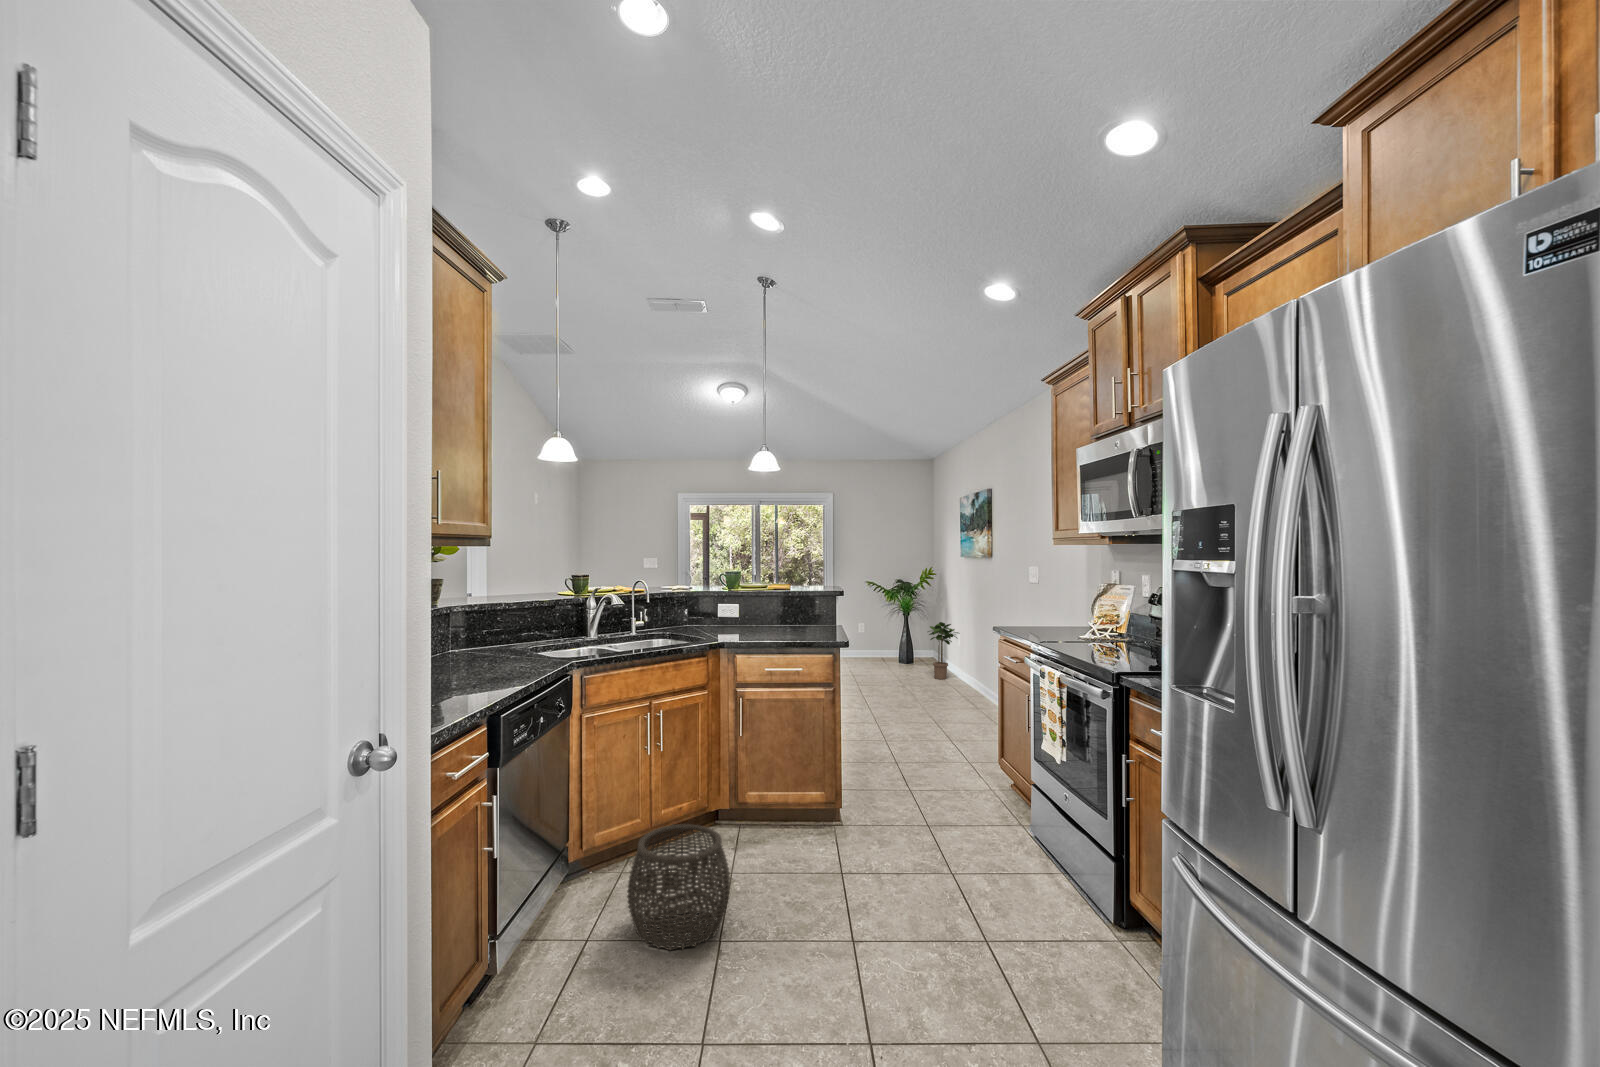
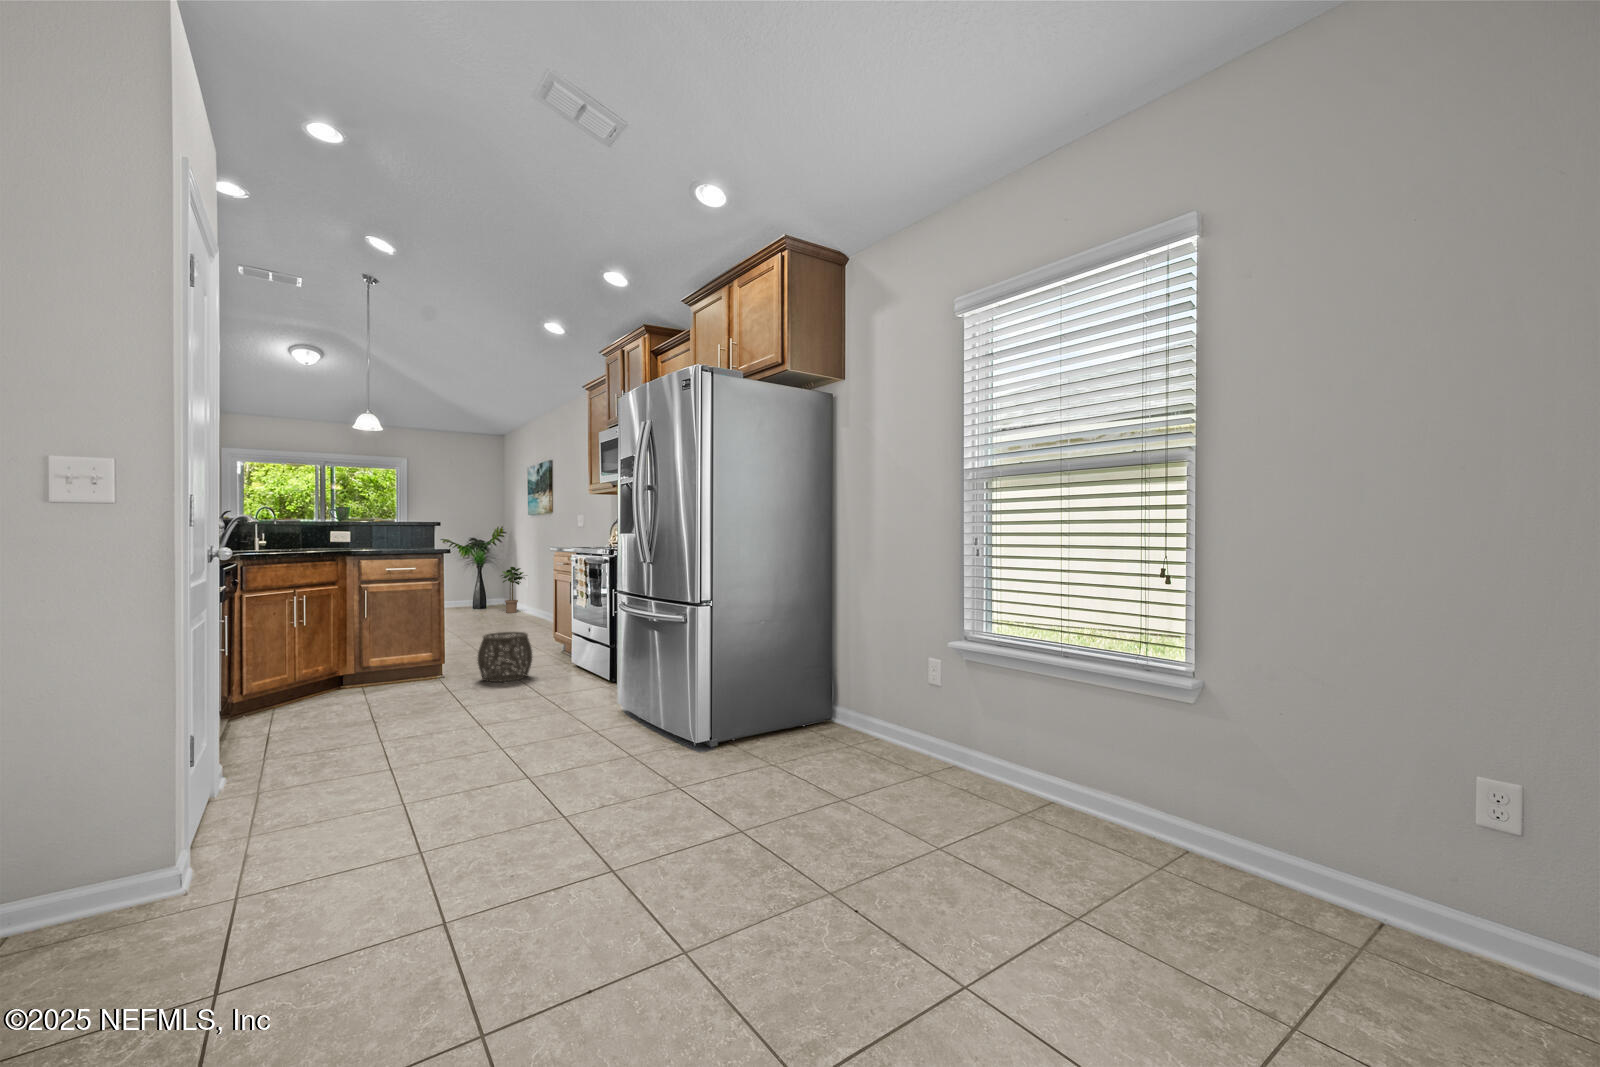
woven basket: present [627,824,730,950] -> present [478,632,532,682]

